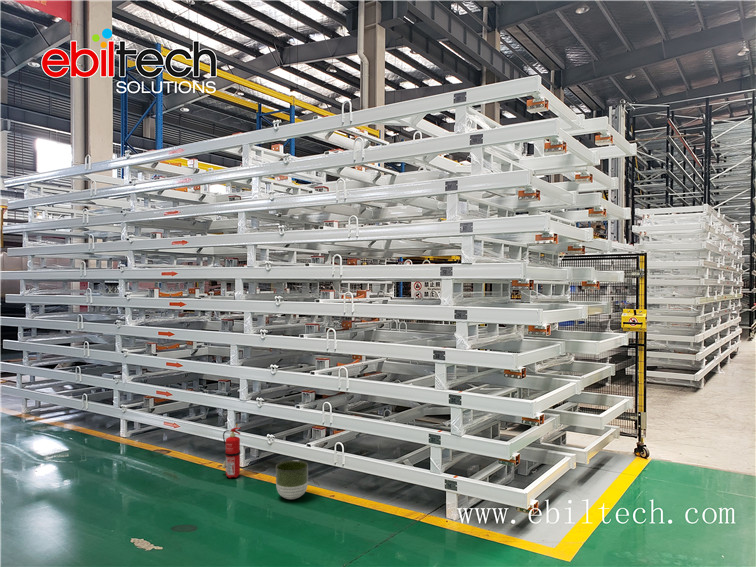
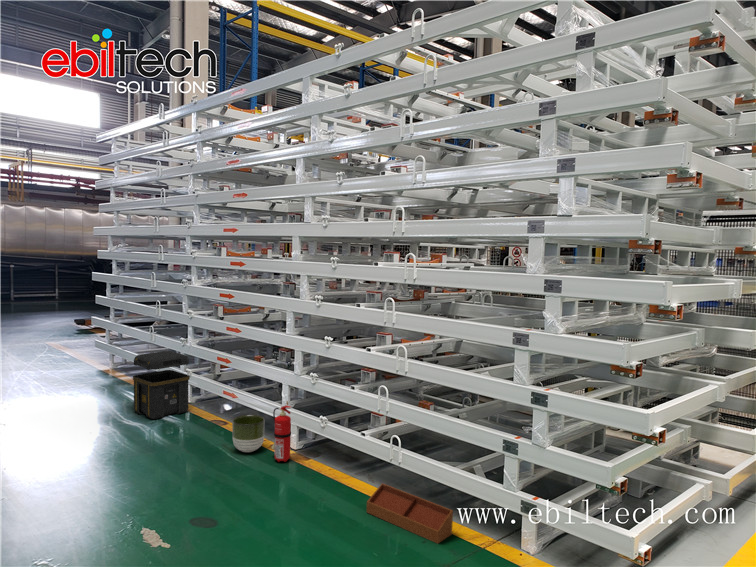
toolbox: none [71,389,128,454] -> present [133,351,190,419]
planter: present [276,460,308,499] -> present [232,415,265,452]
storage bin: none [319,483,391,523] -> present [367,483,453,543]

